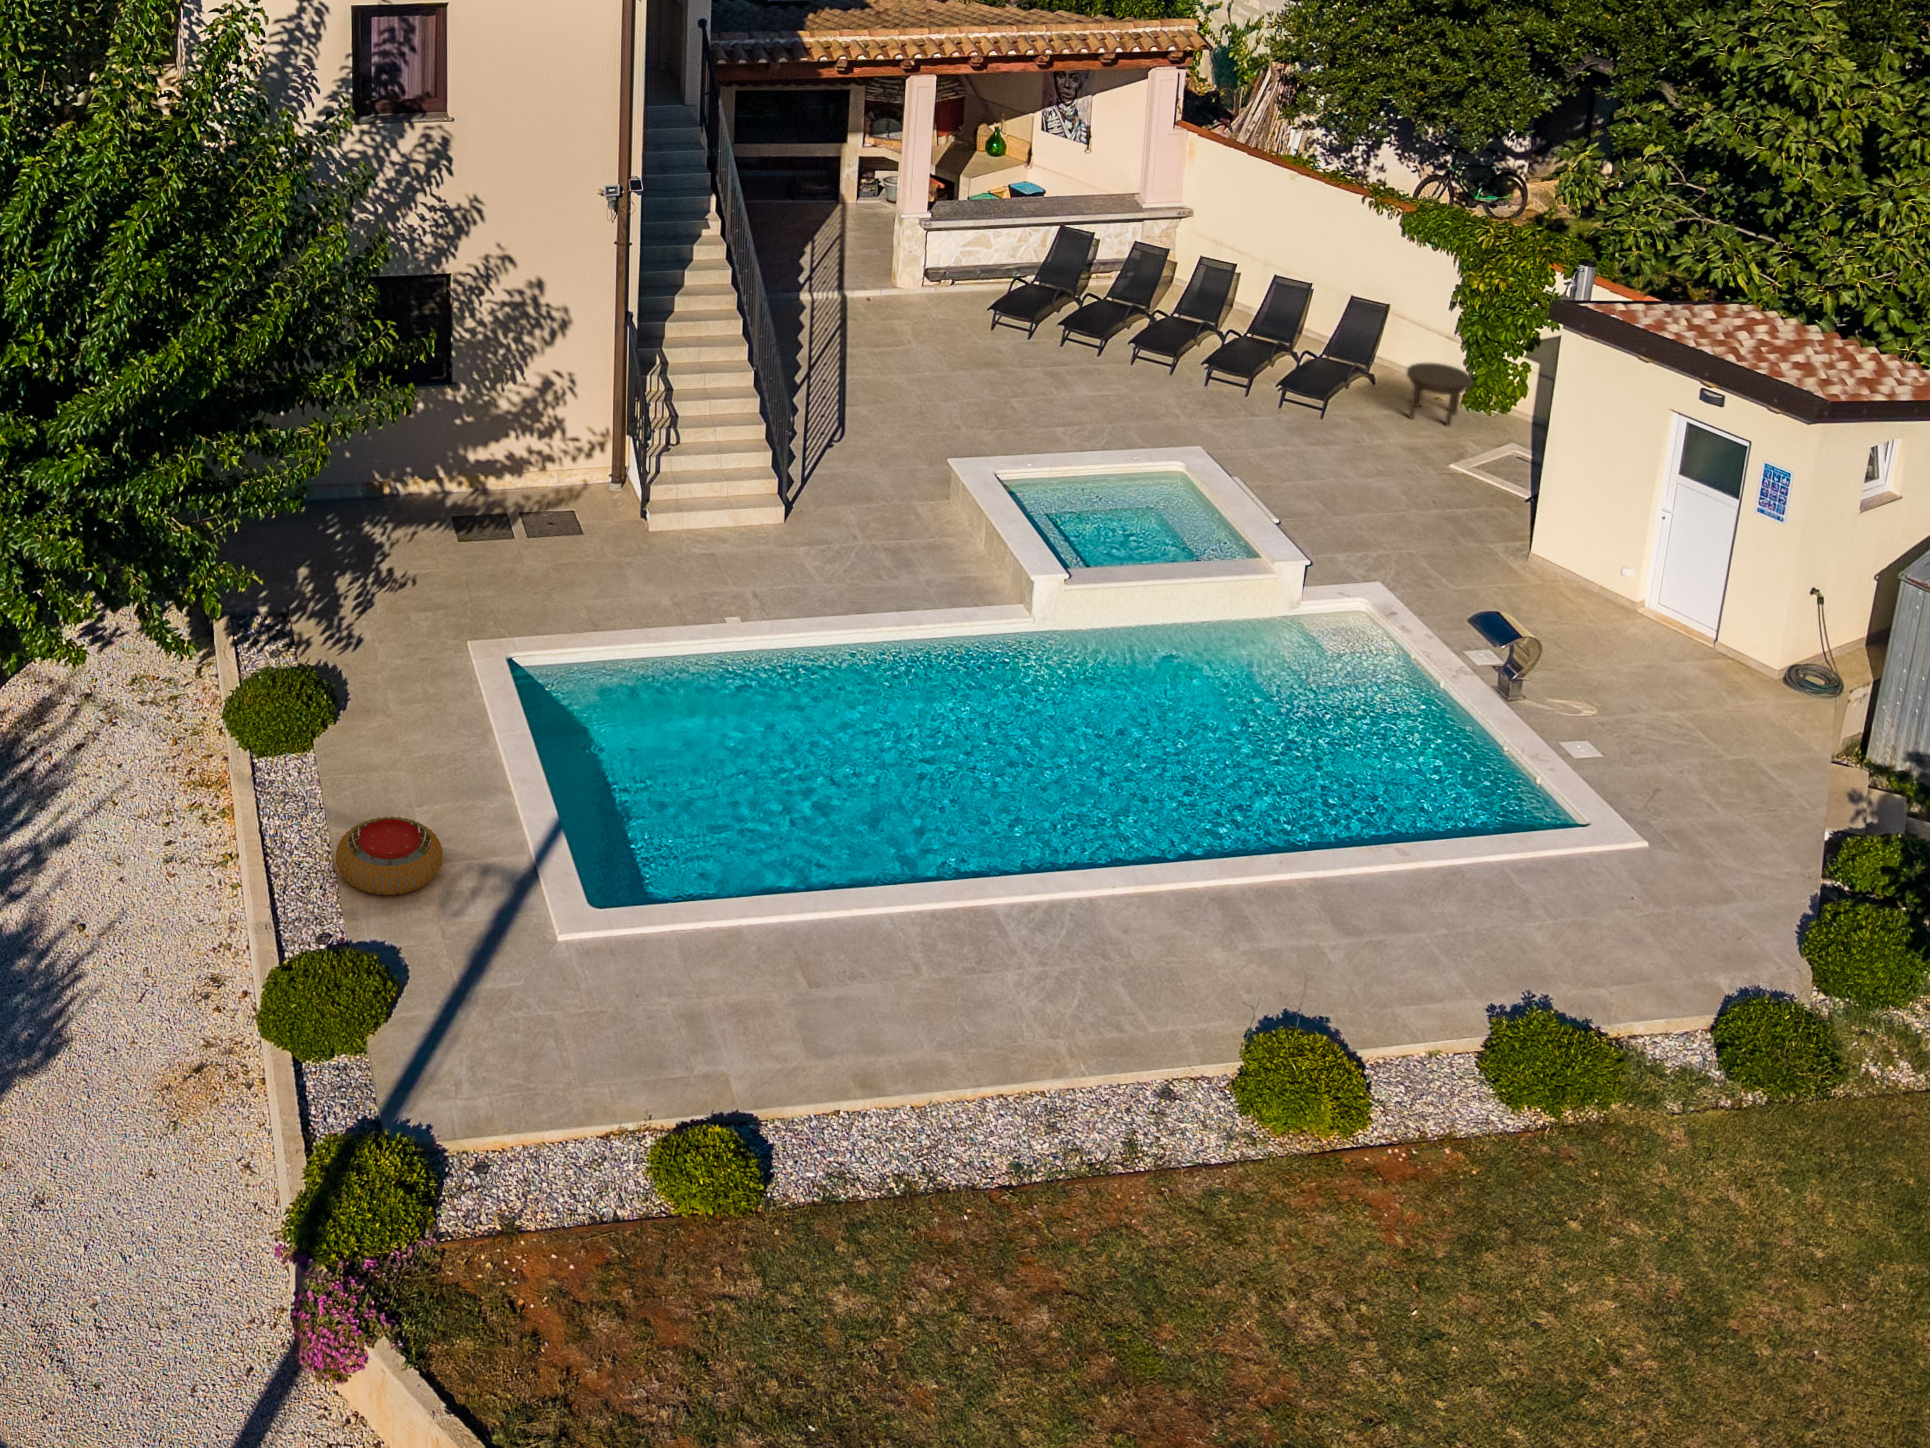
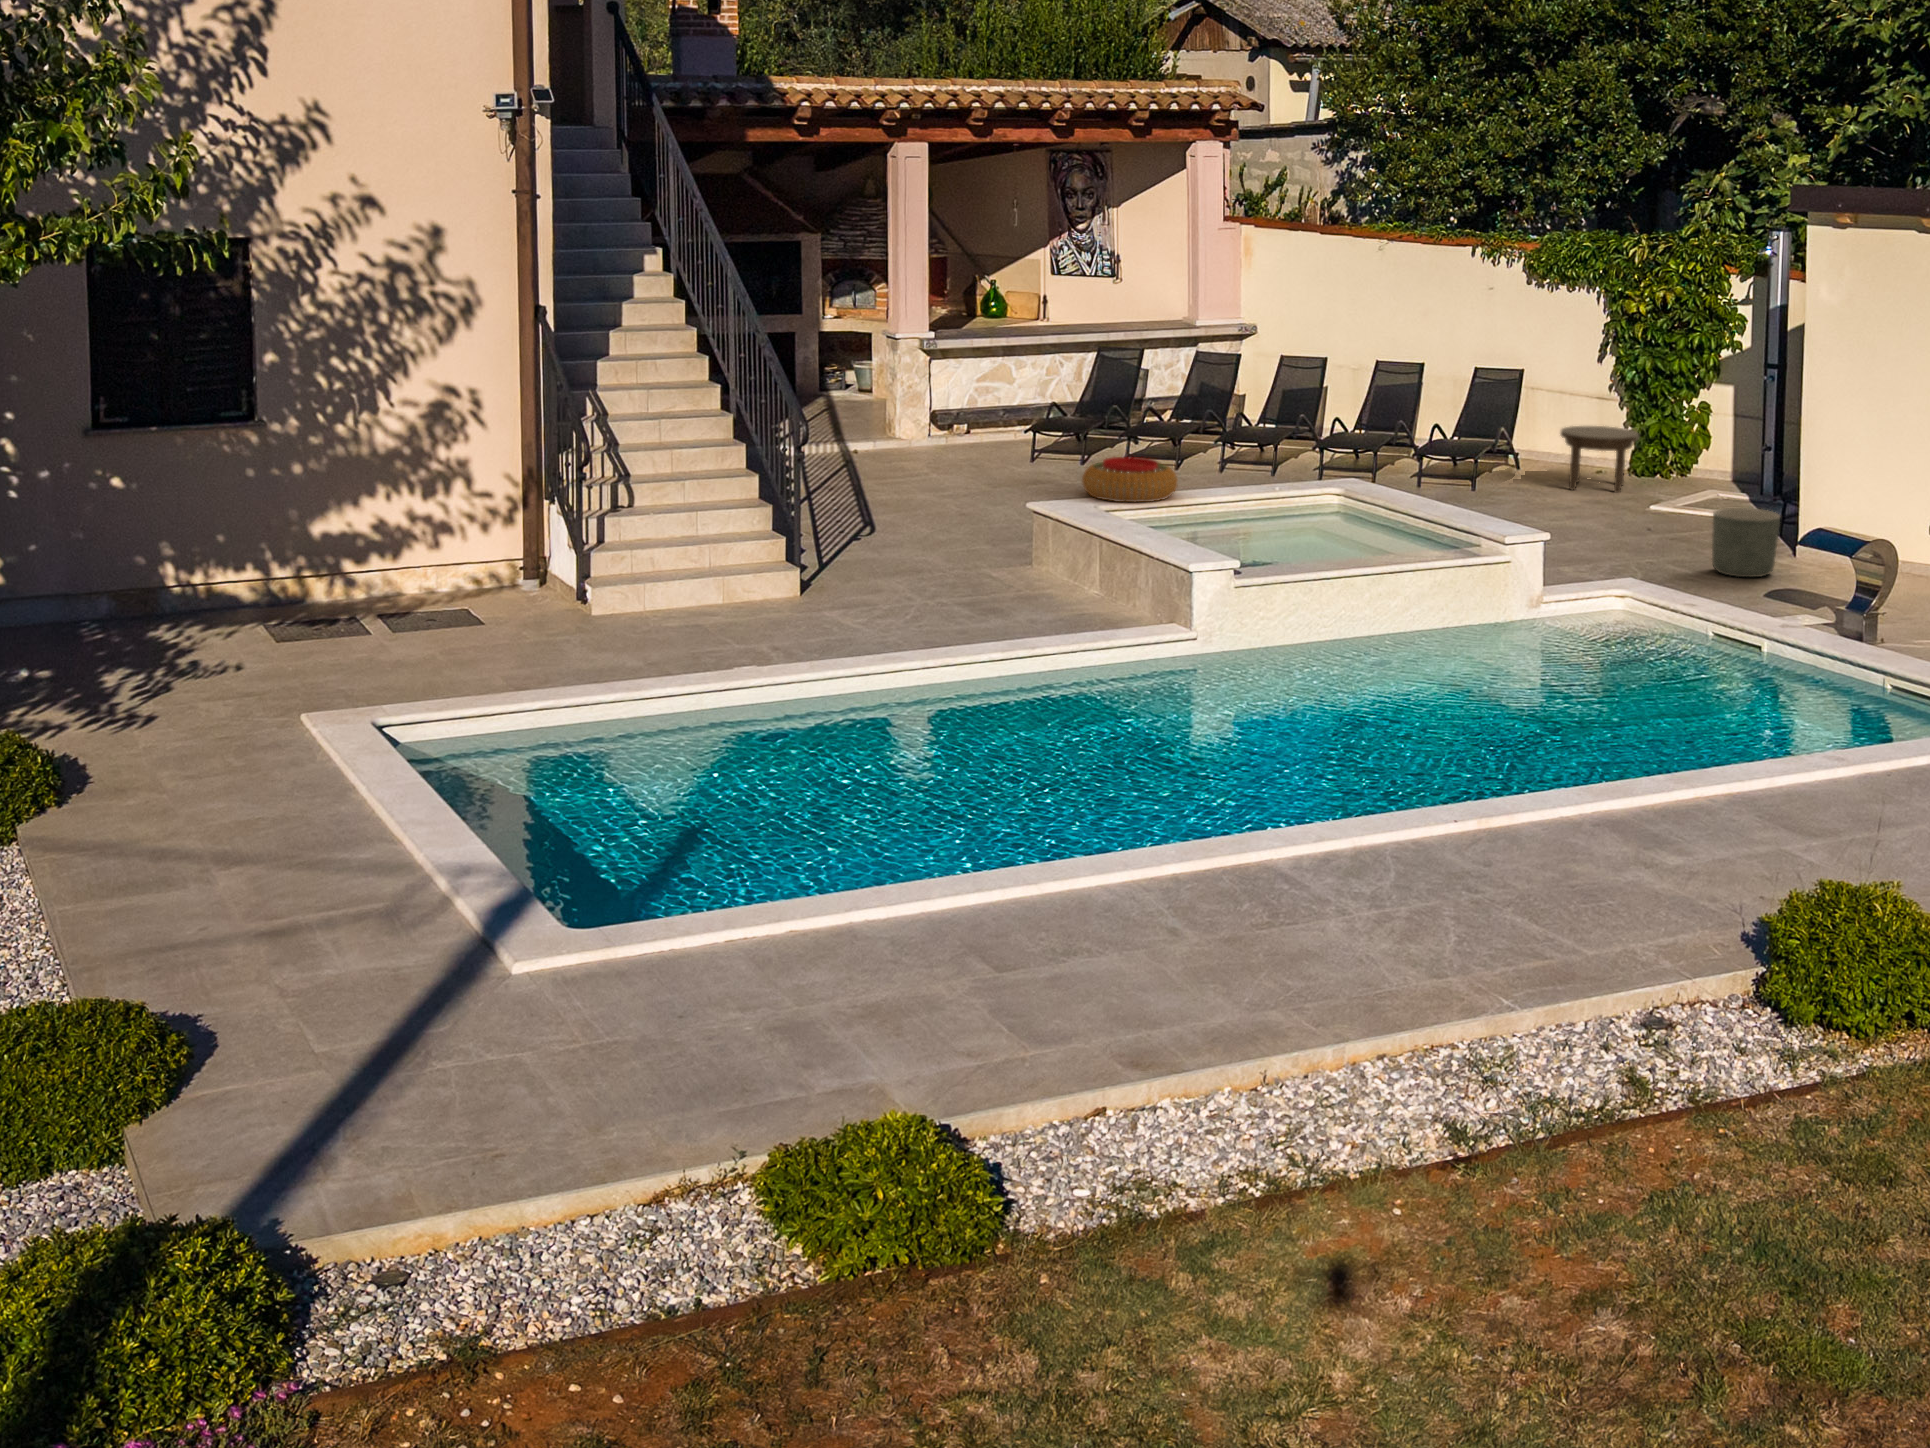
planter: none [1486,515,1546,577] -> present [1712,508,1780,577]
pouf: present [336,817,443,895] -> present [1082,457,1177,502]

